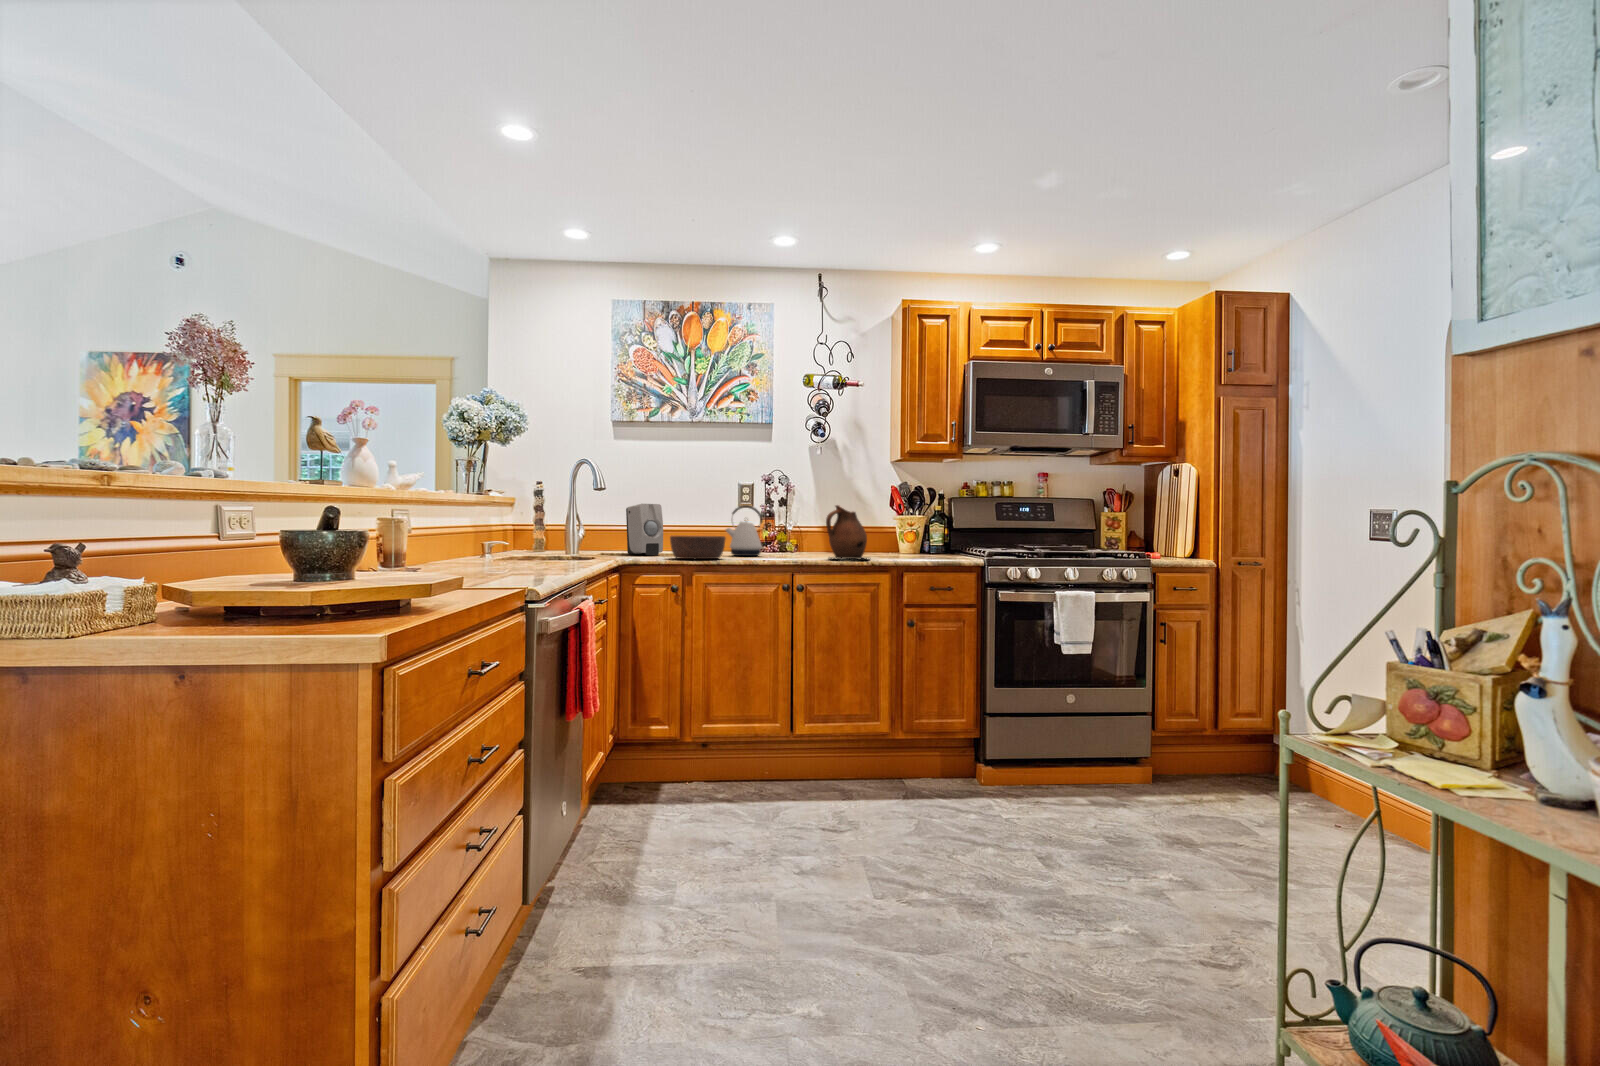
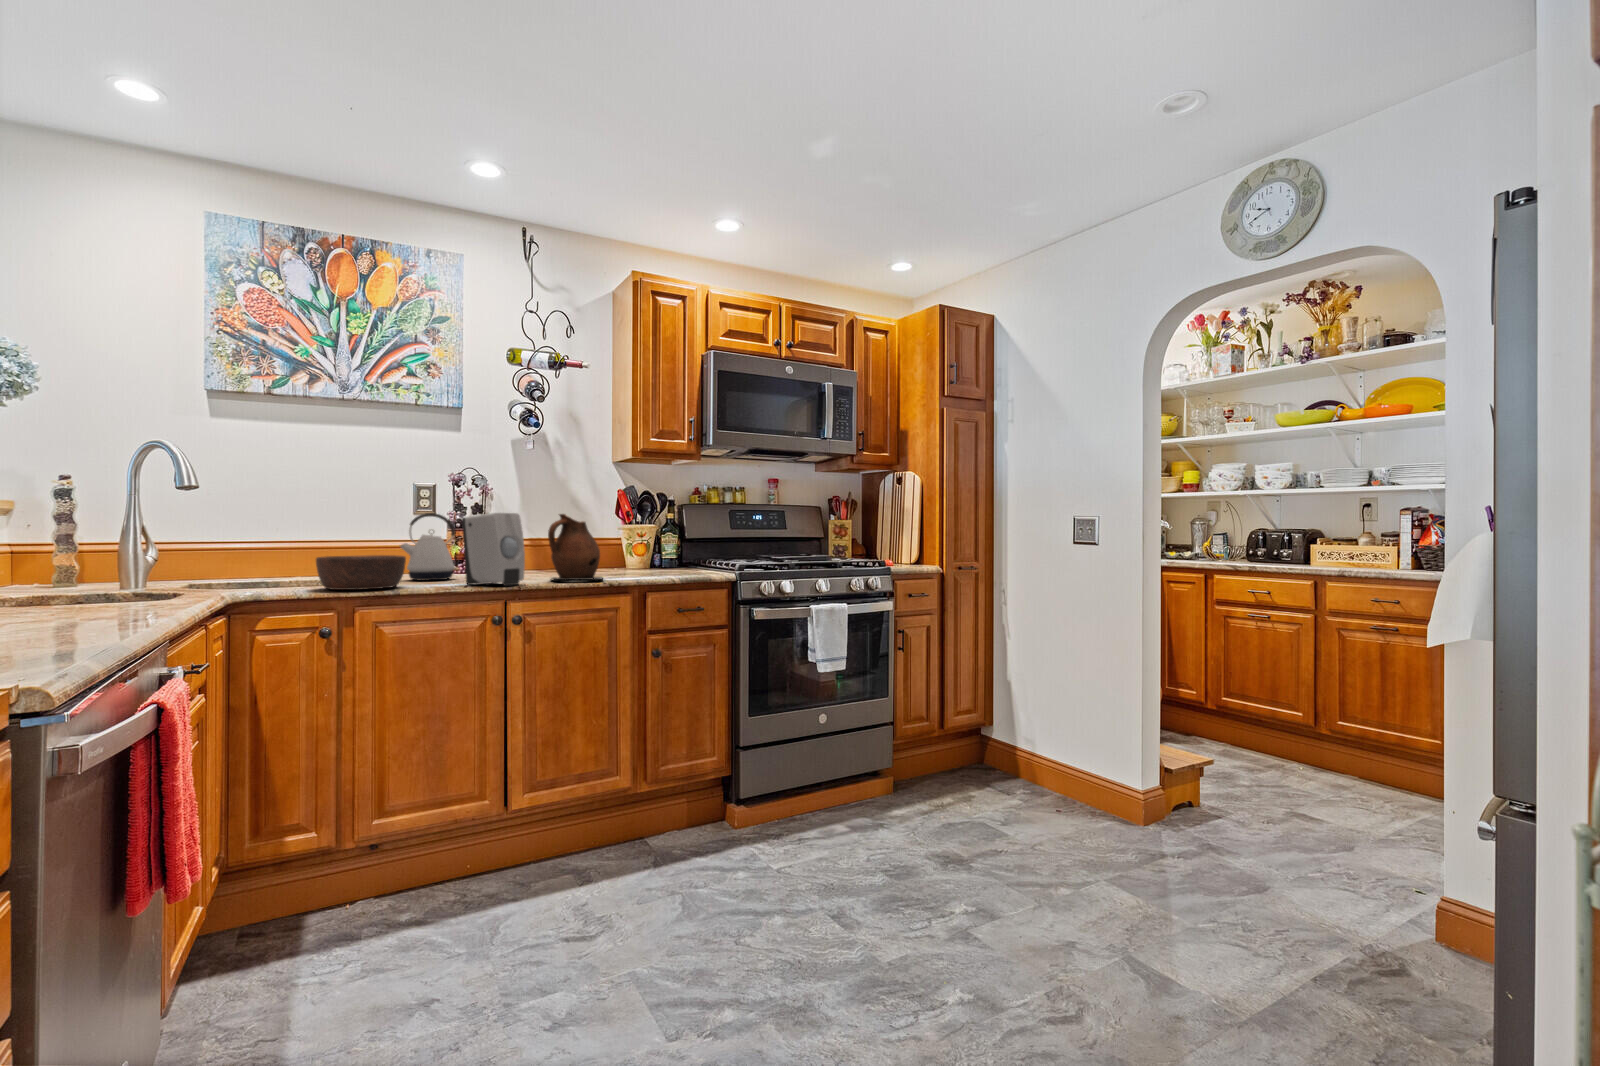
soap dispenser: present [626,504,663,555] -> present [462,513,525,586]

